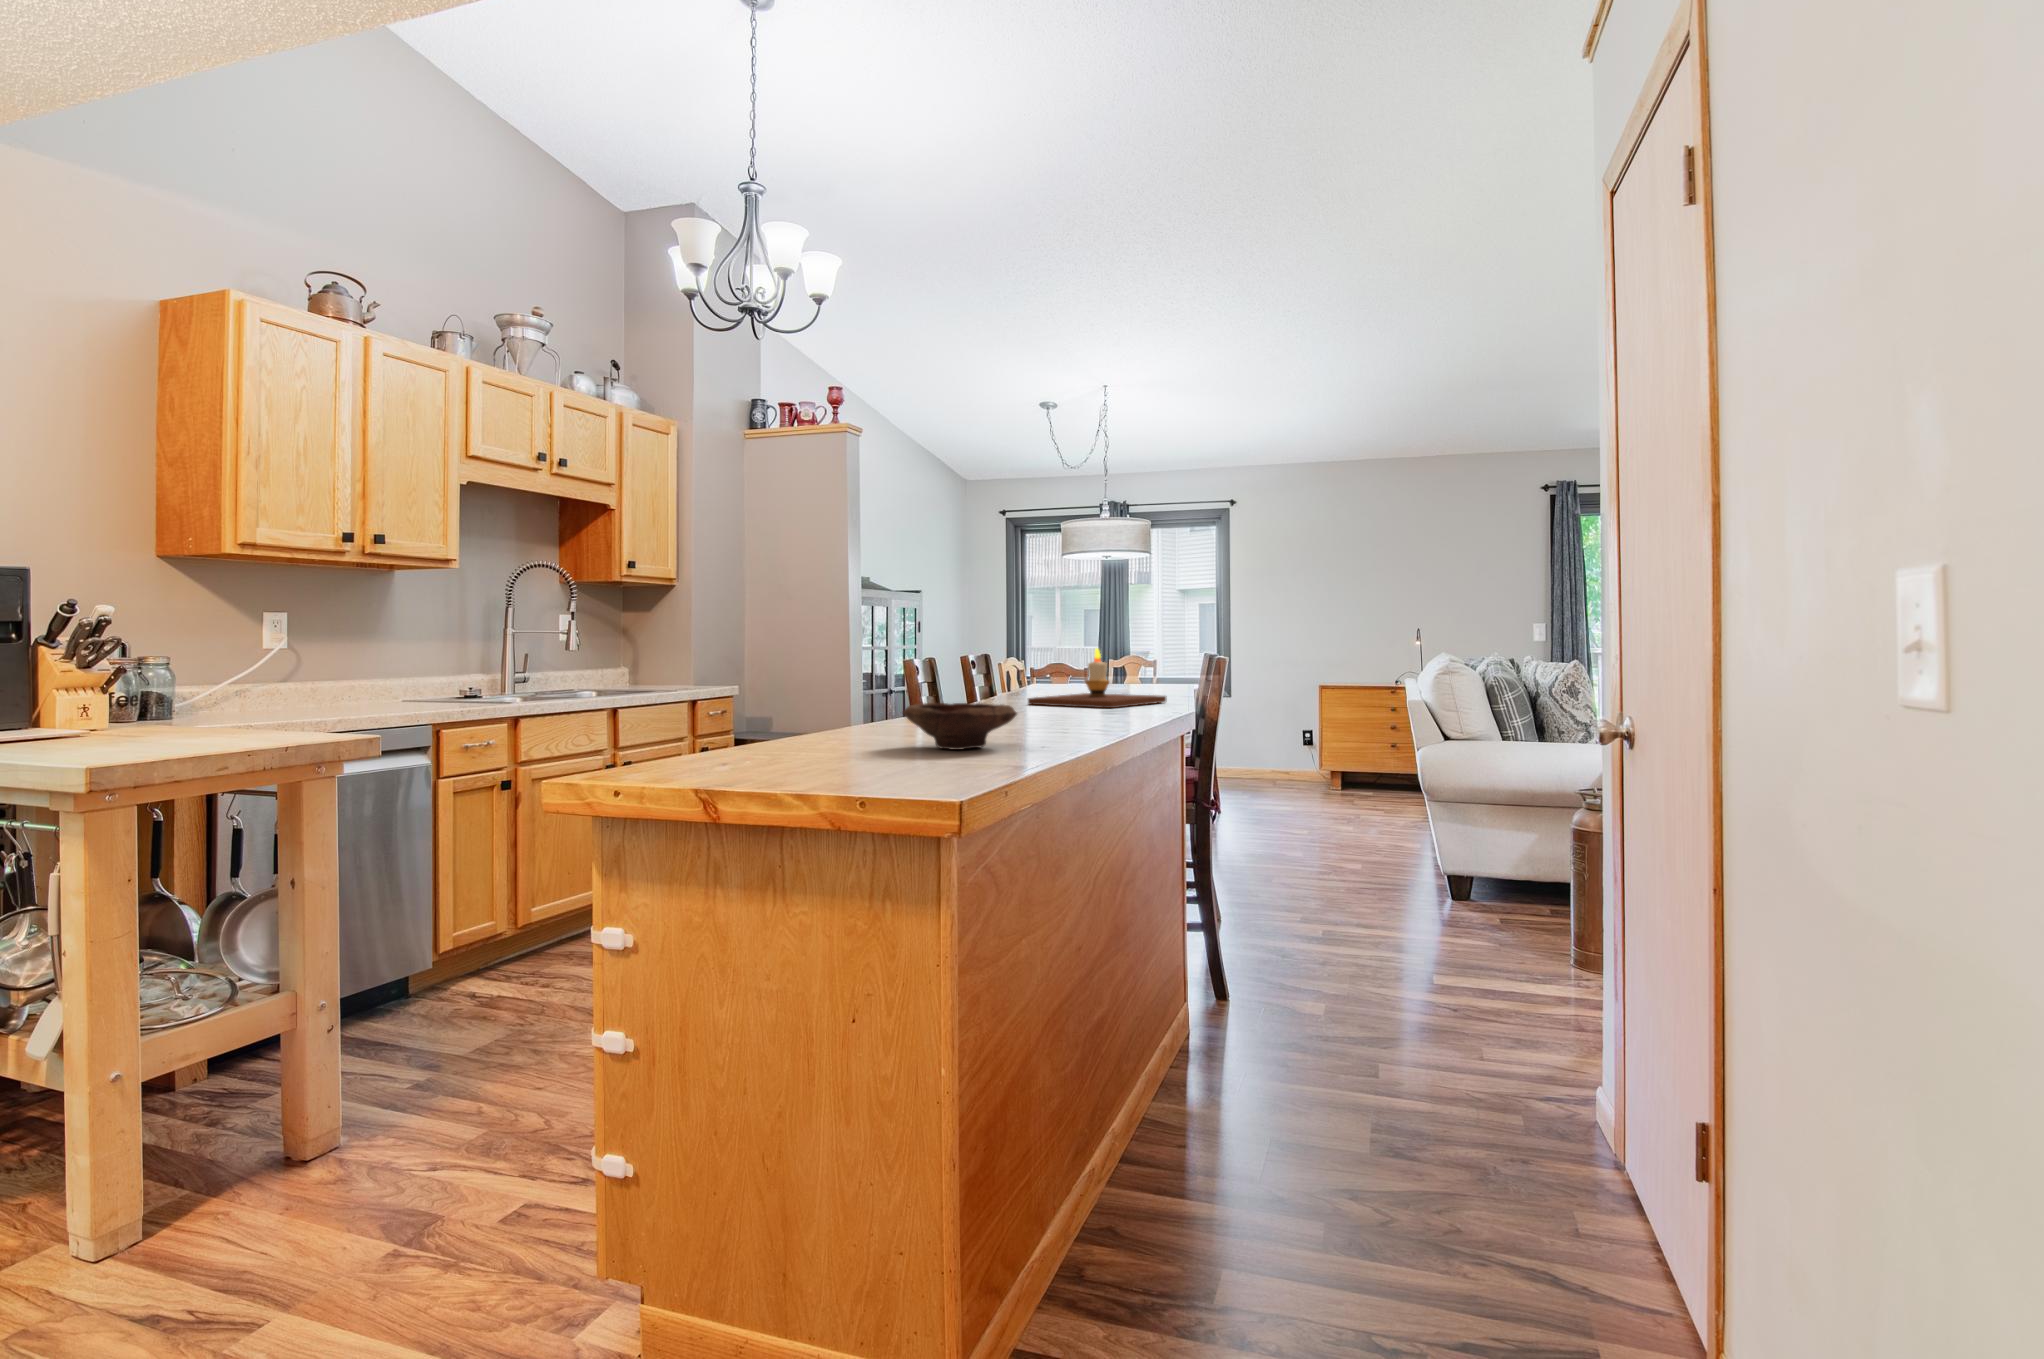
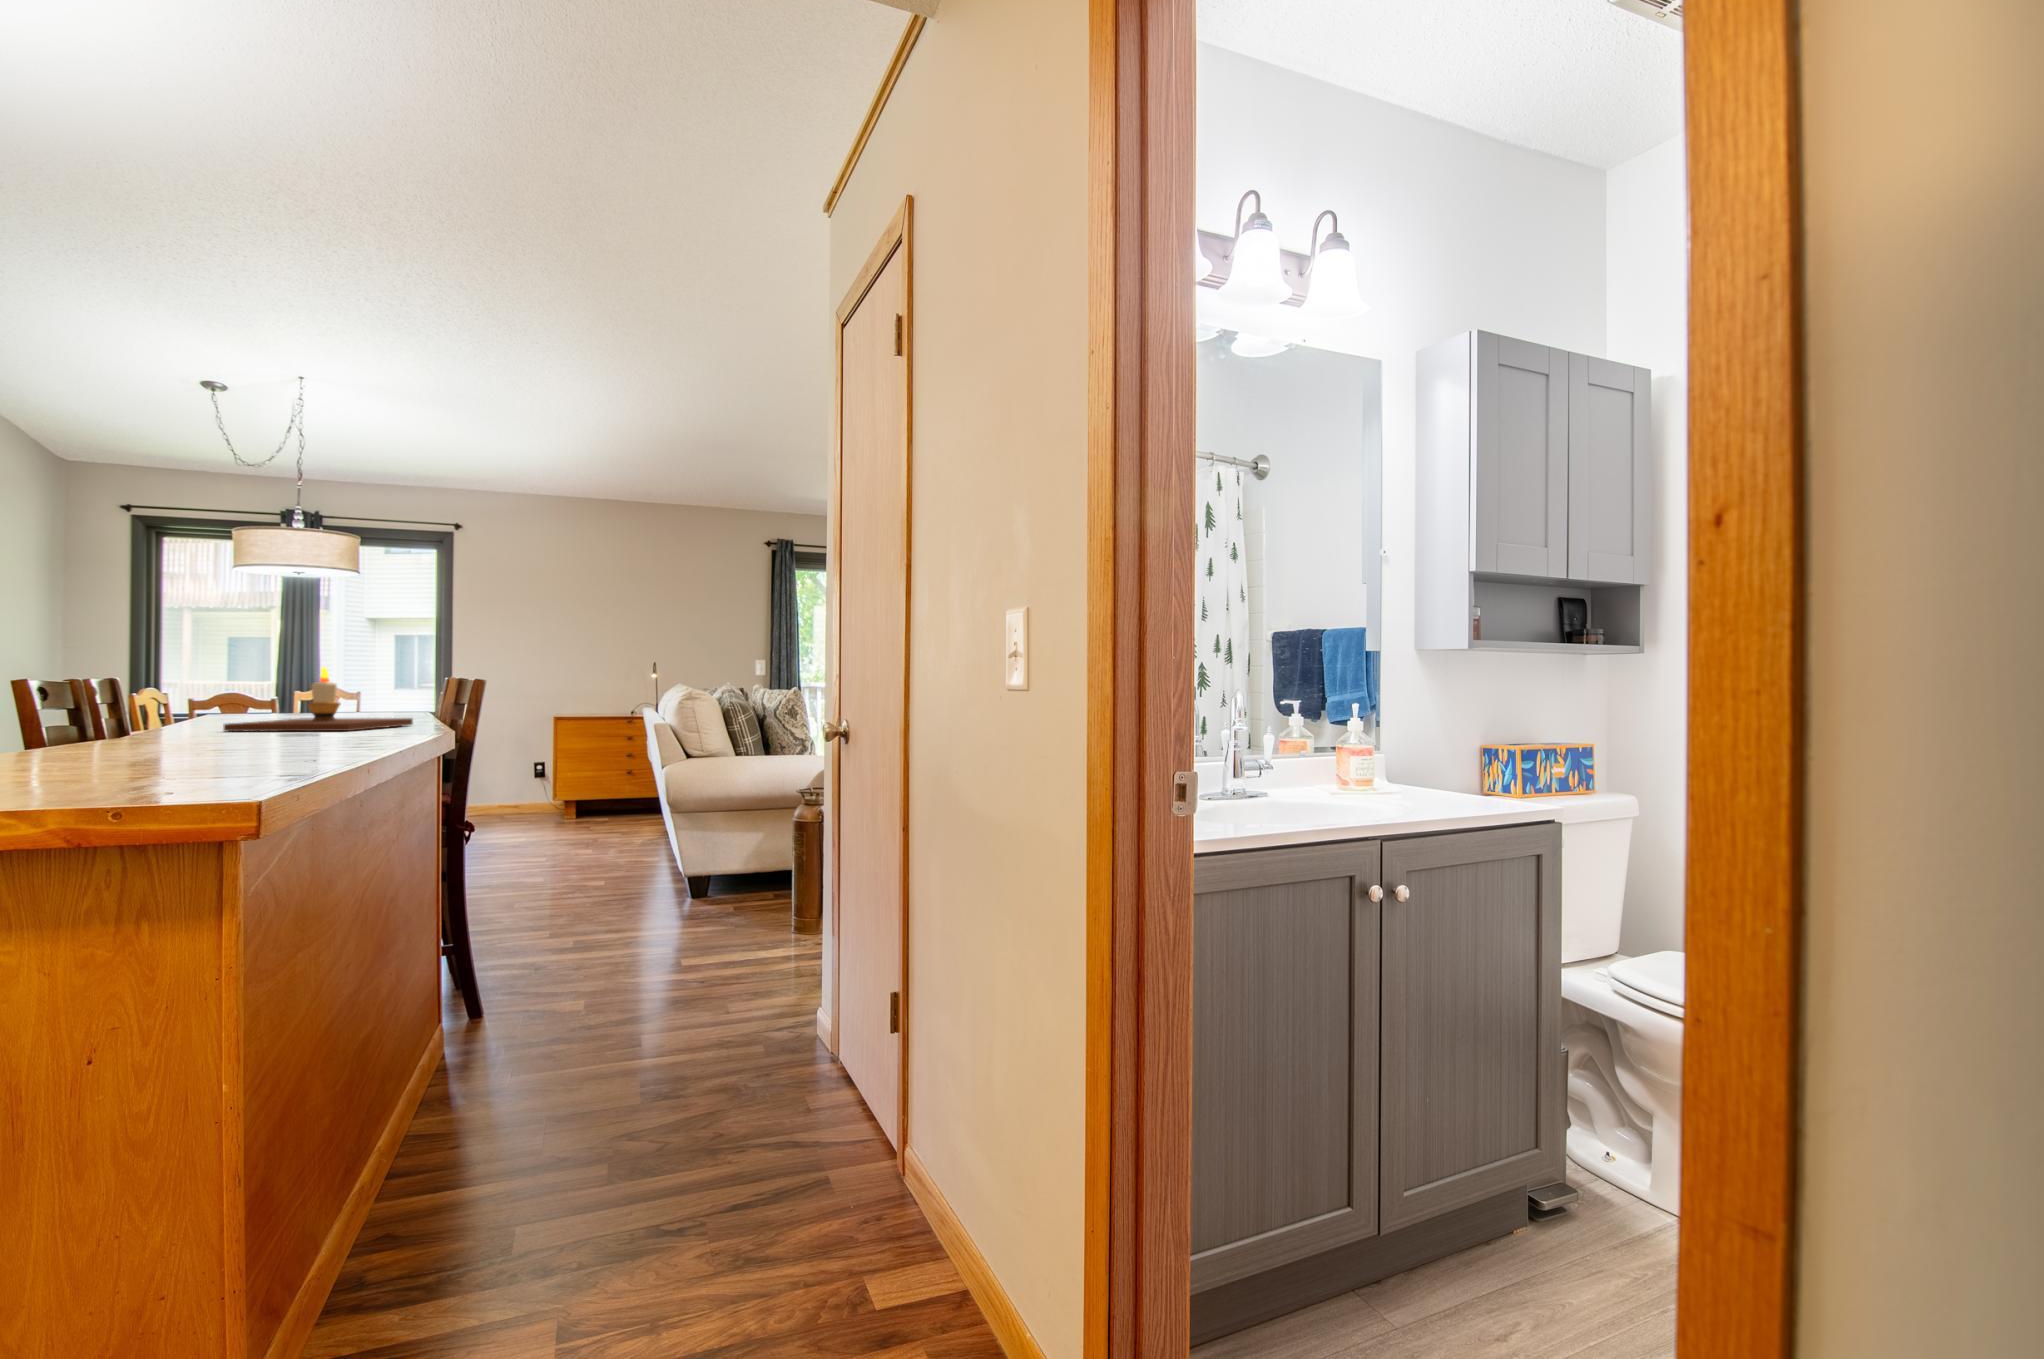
bowl: present [902,703,1017,750] -> none [102,715,275,766]

